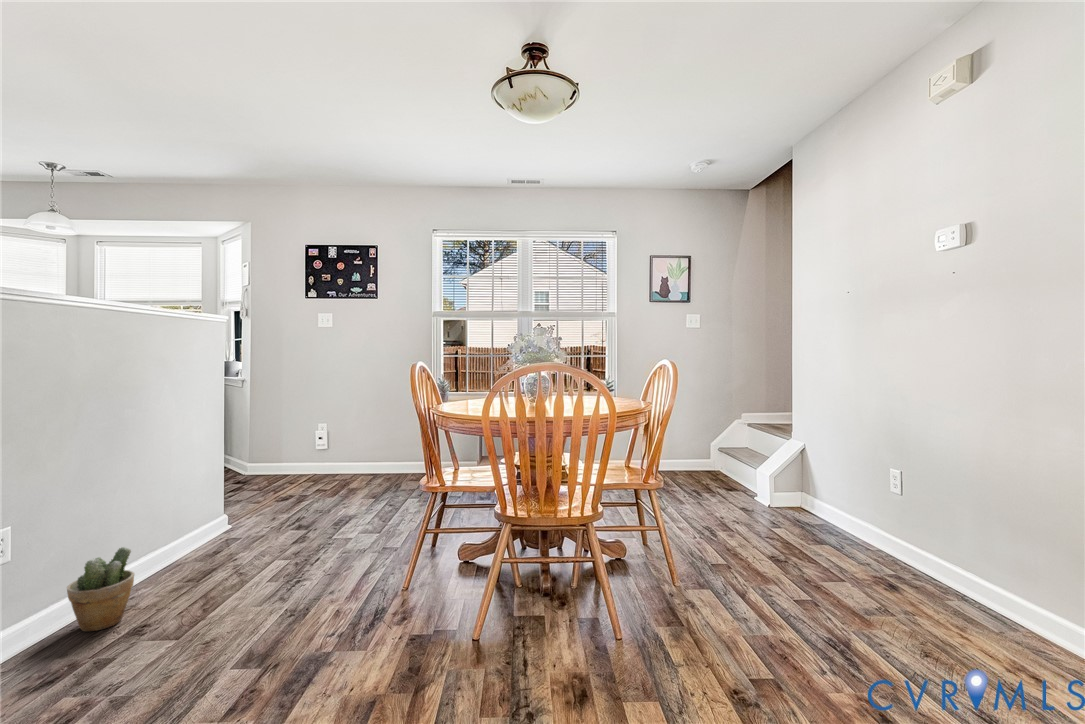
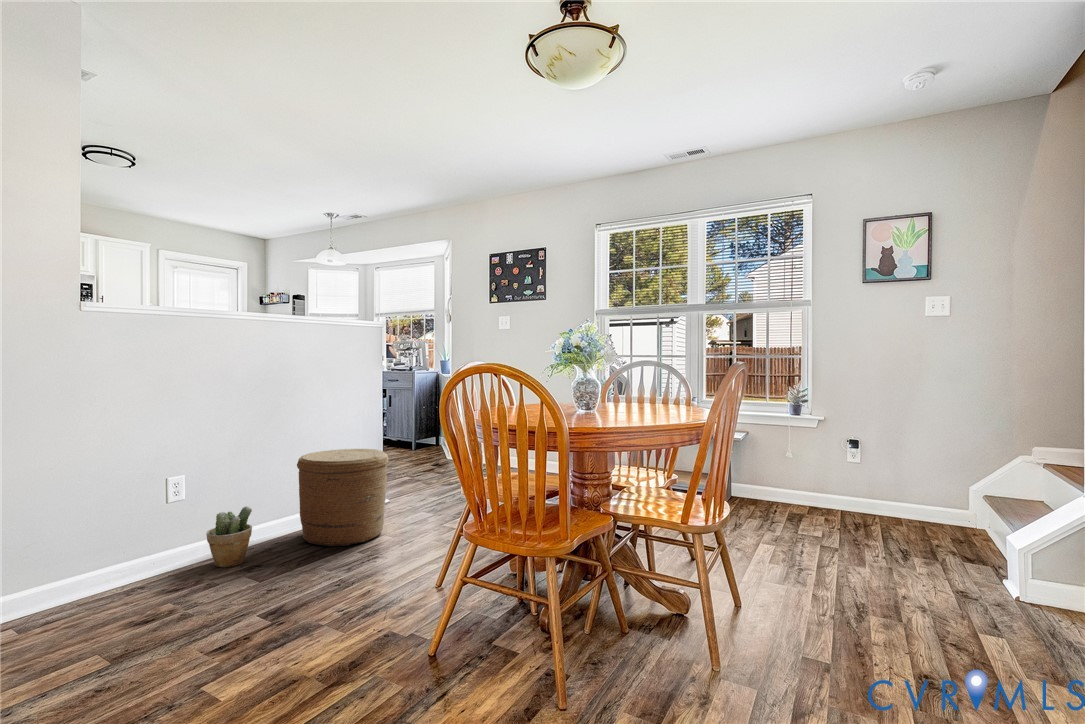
woven basket: none [163,461,281,580] -> present [297,449,389,547]

